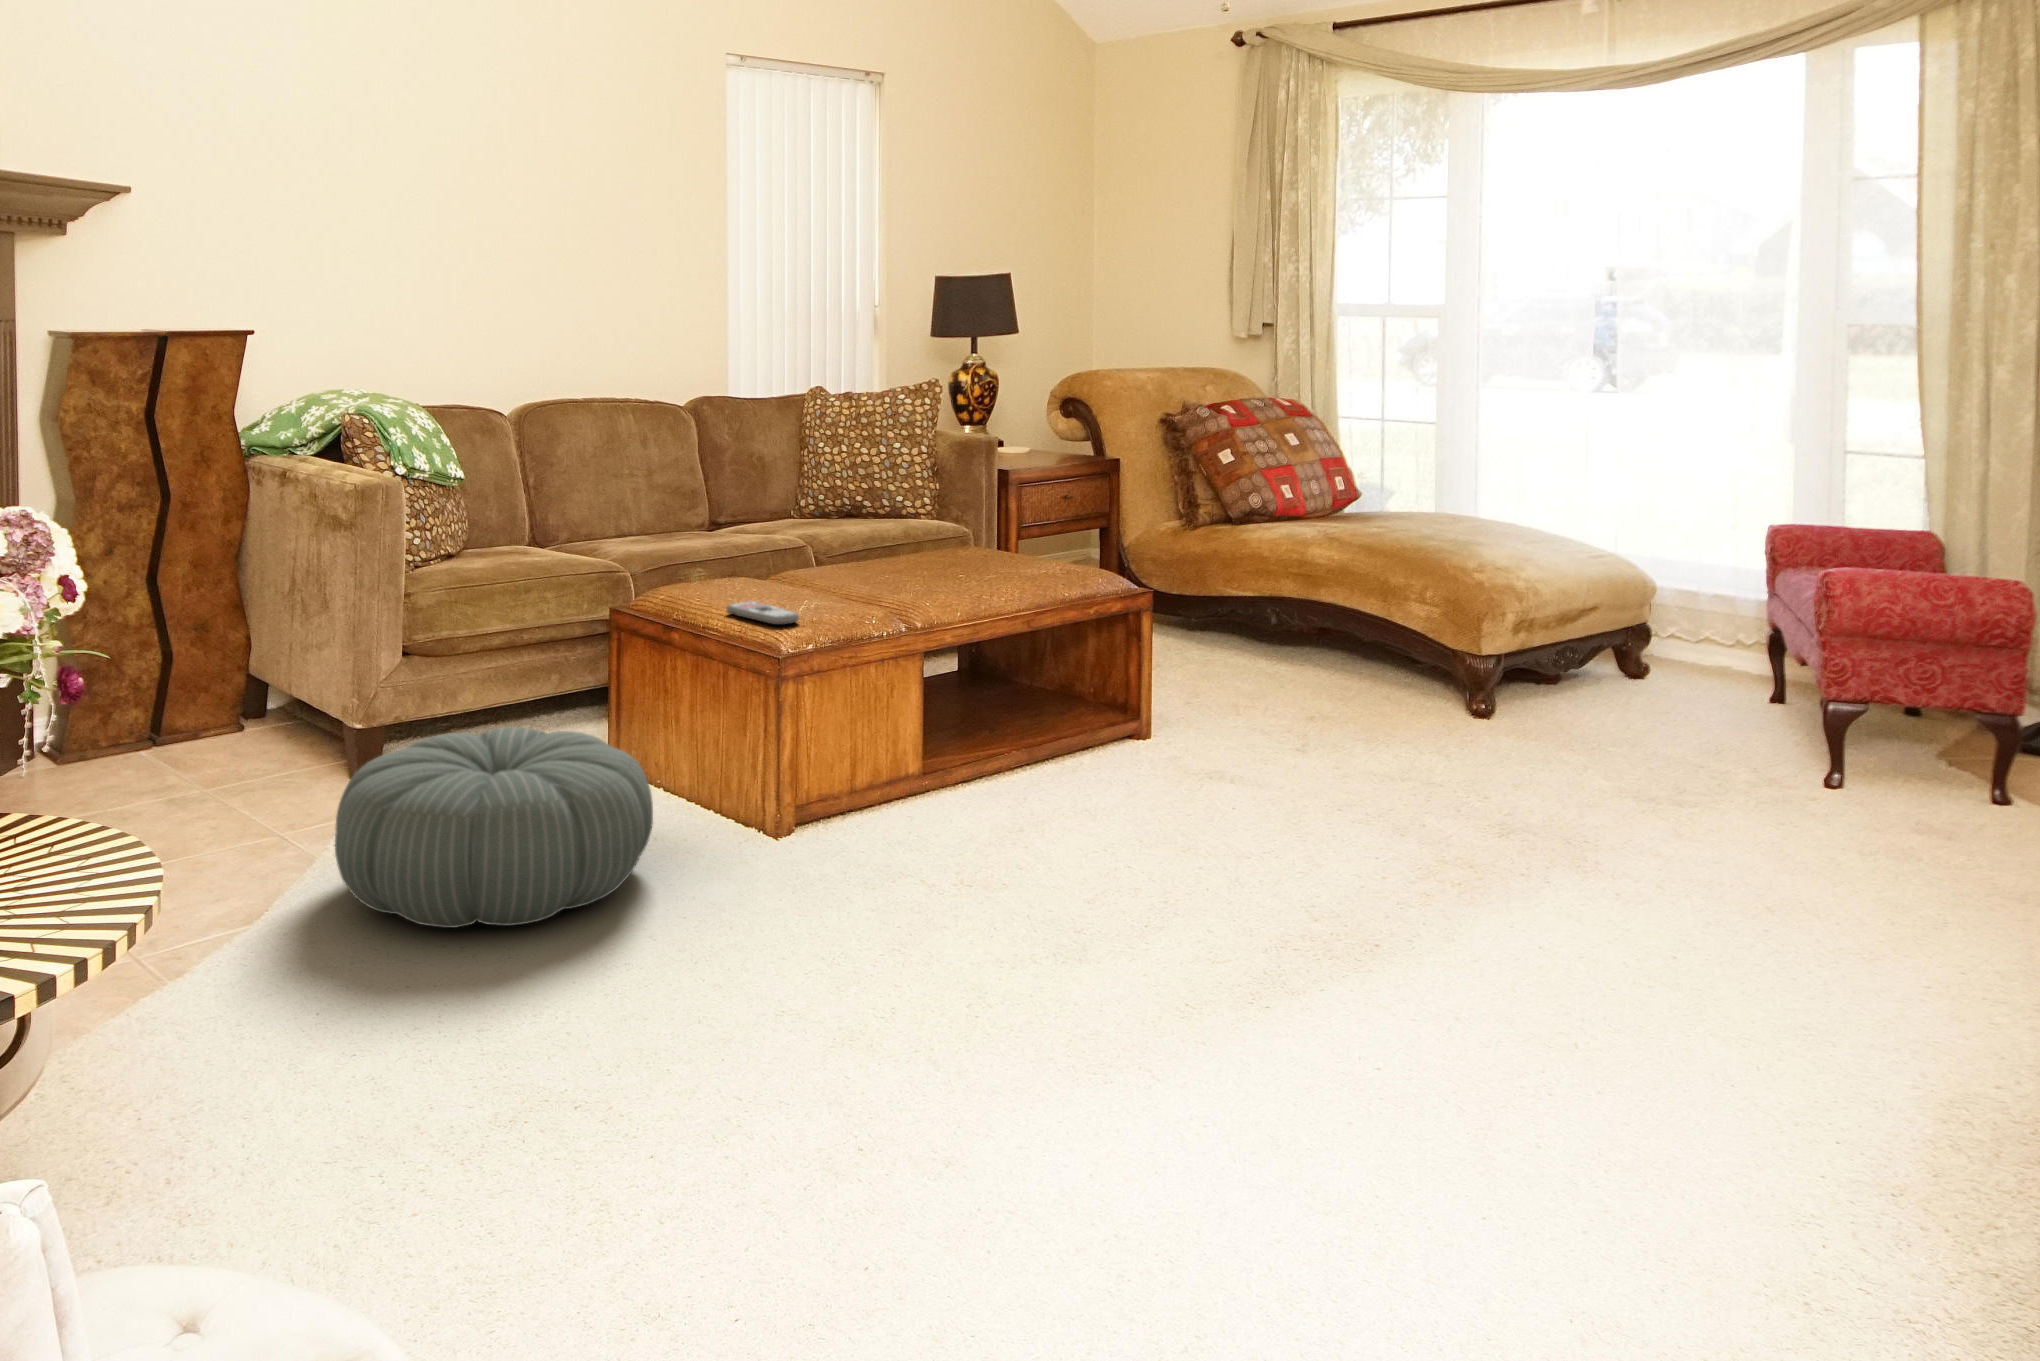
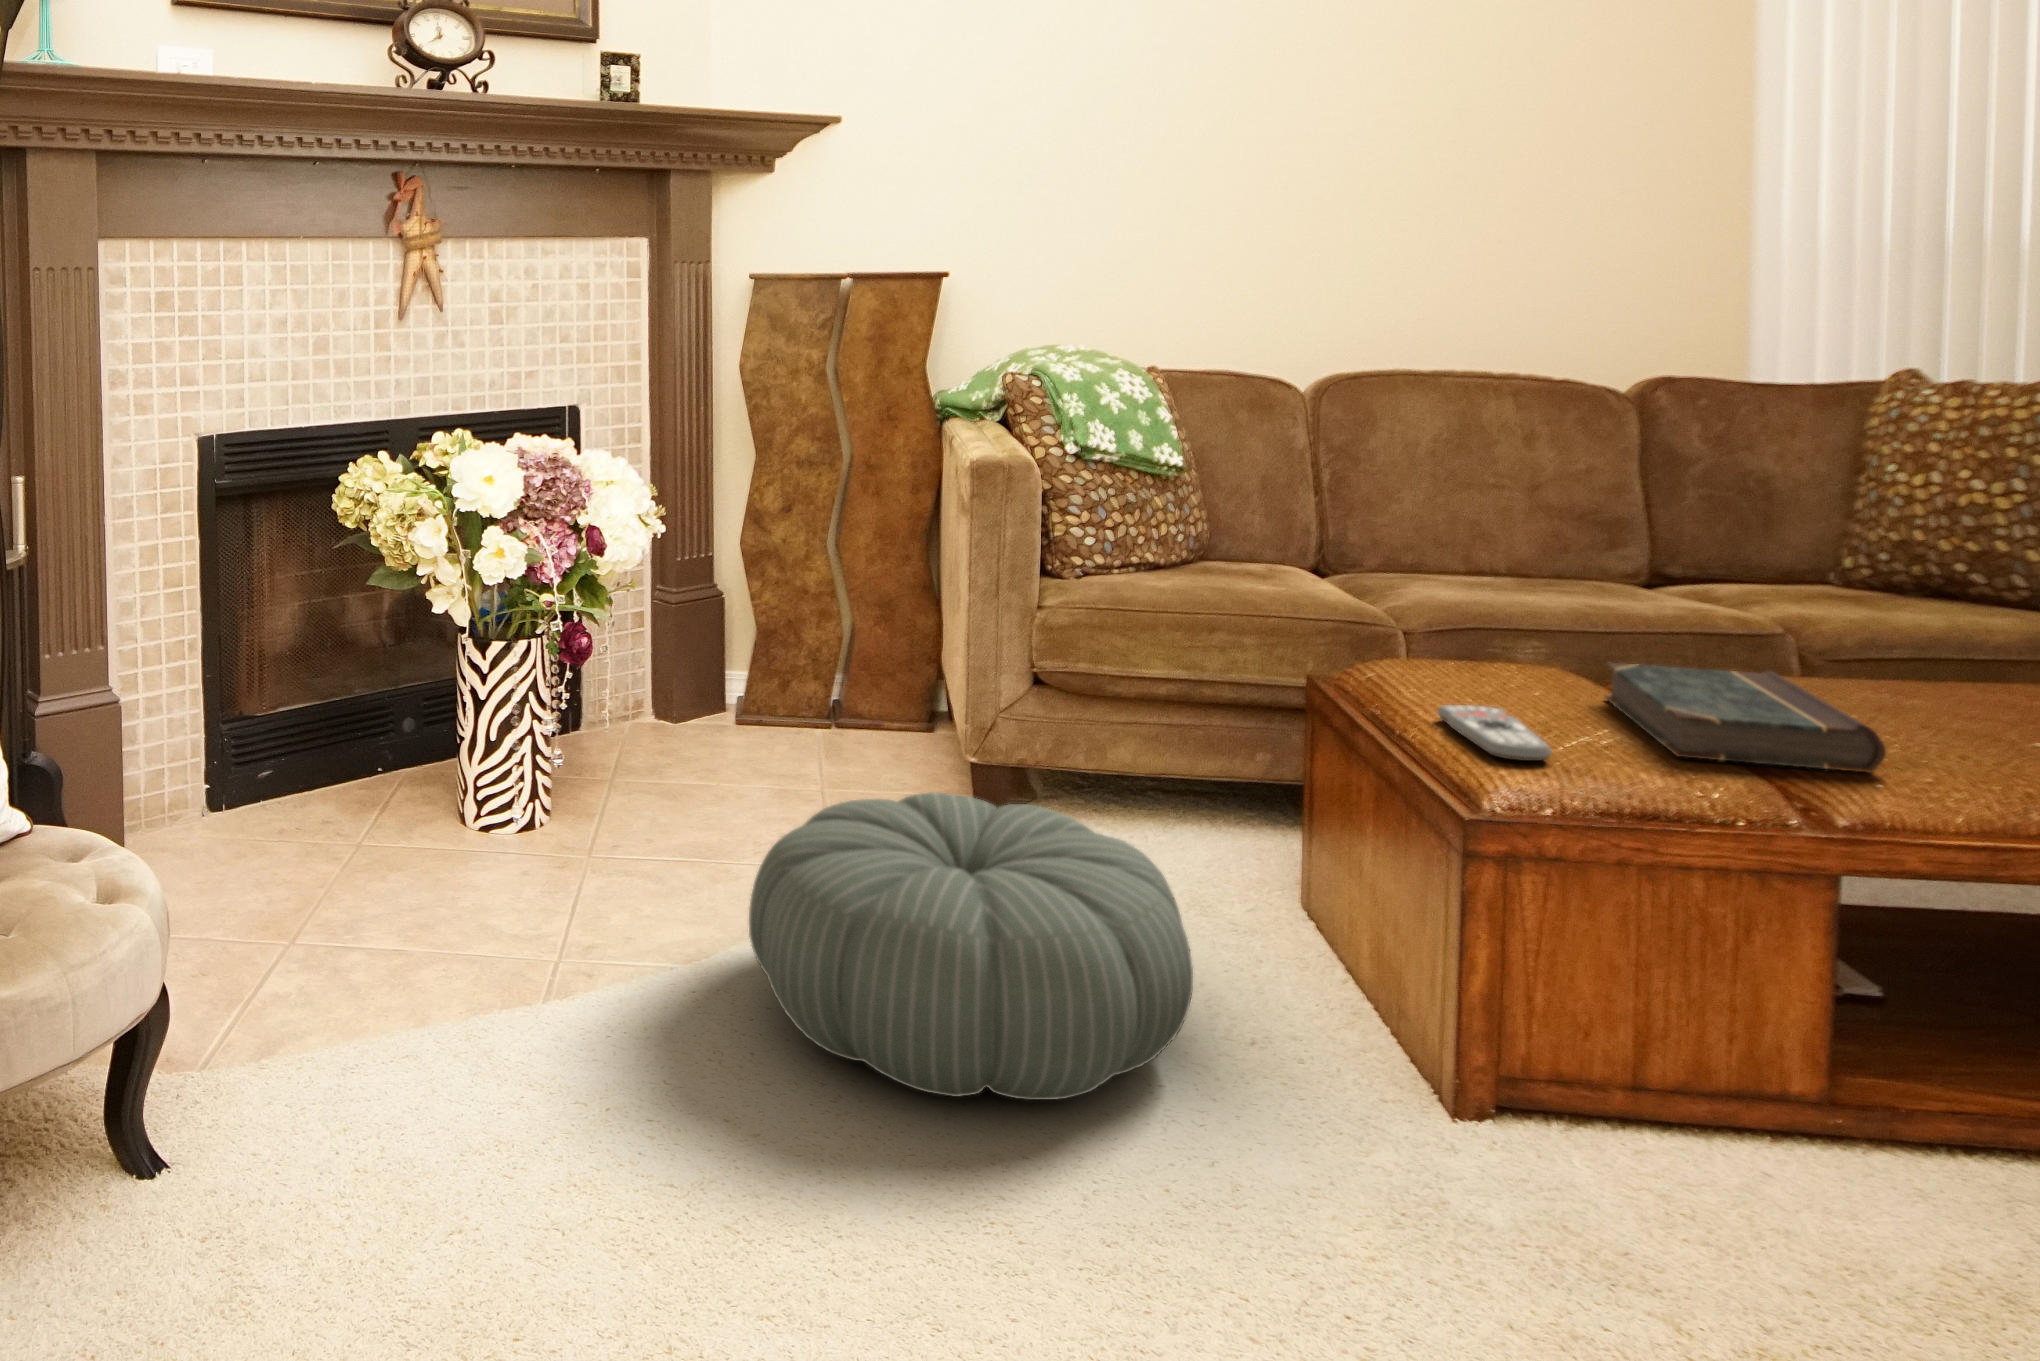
book: none [784,559,922,608] -> present [1605,662,1886,773]

